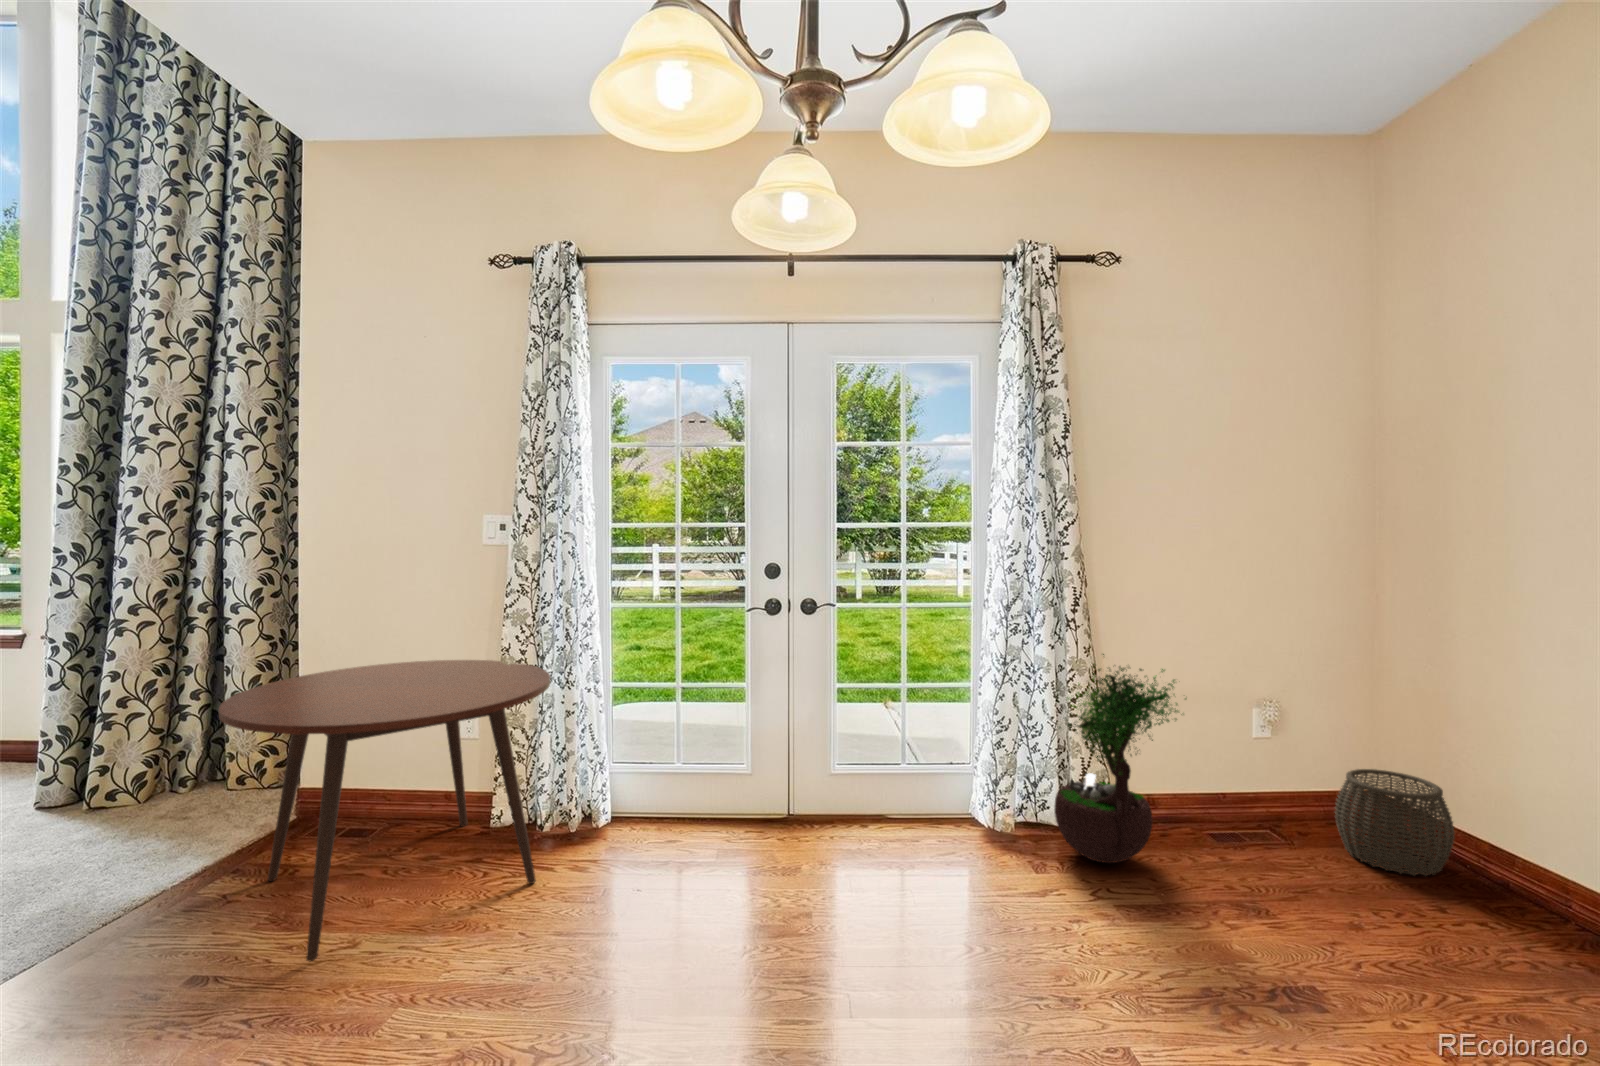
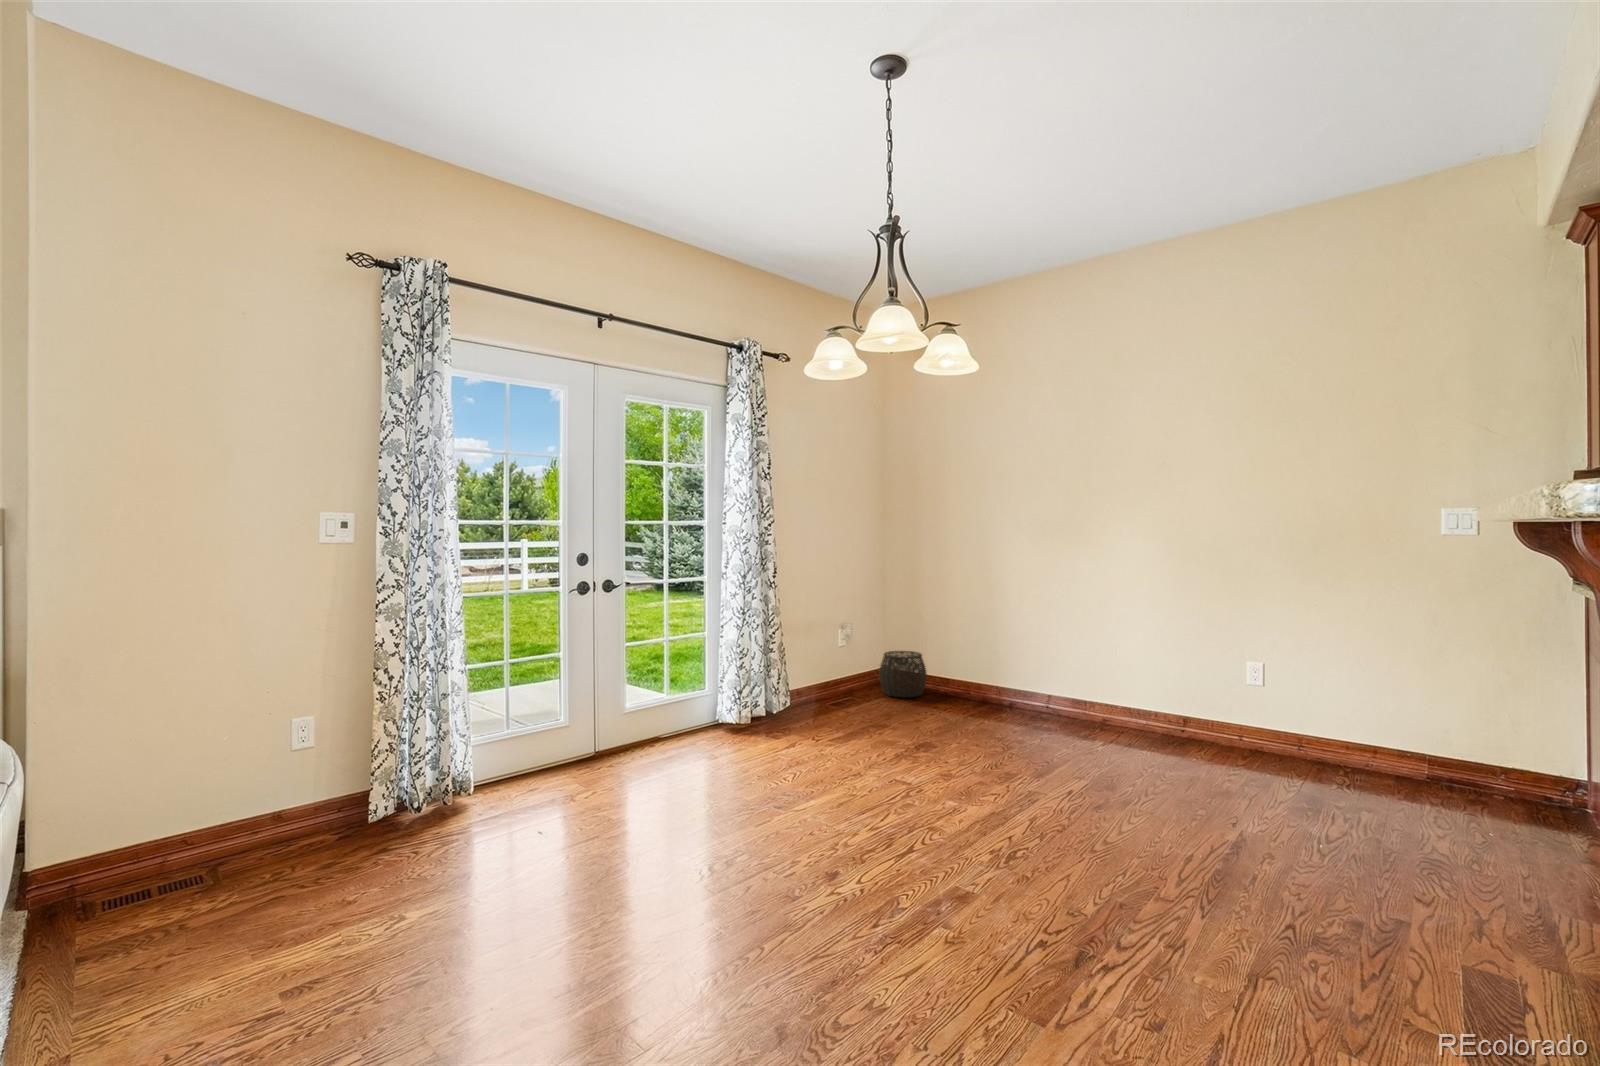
potted tree: present [1054,654,1178,863] -> none [775,598,847,724]
dining table: present [219,660,550,961] -> none [164,656,503,927]

